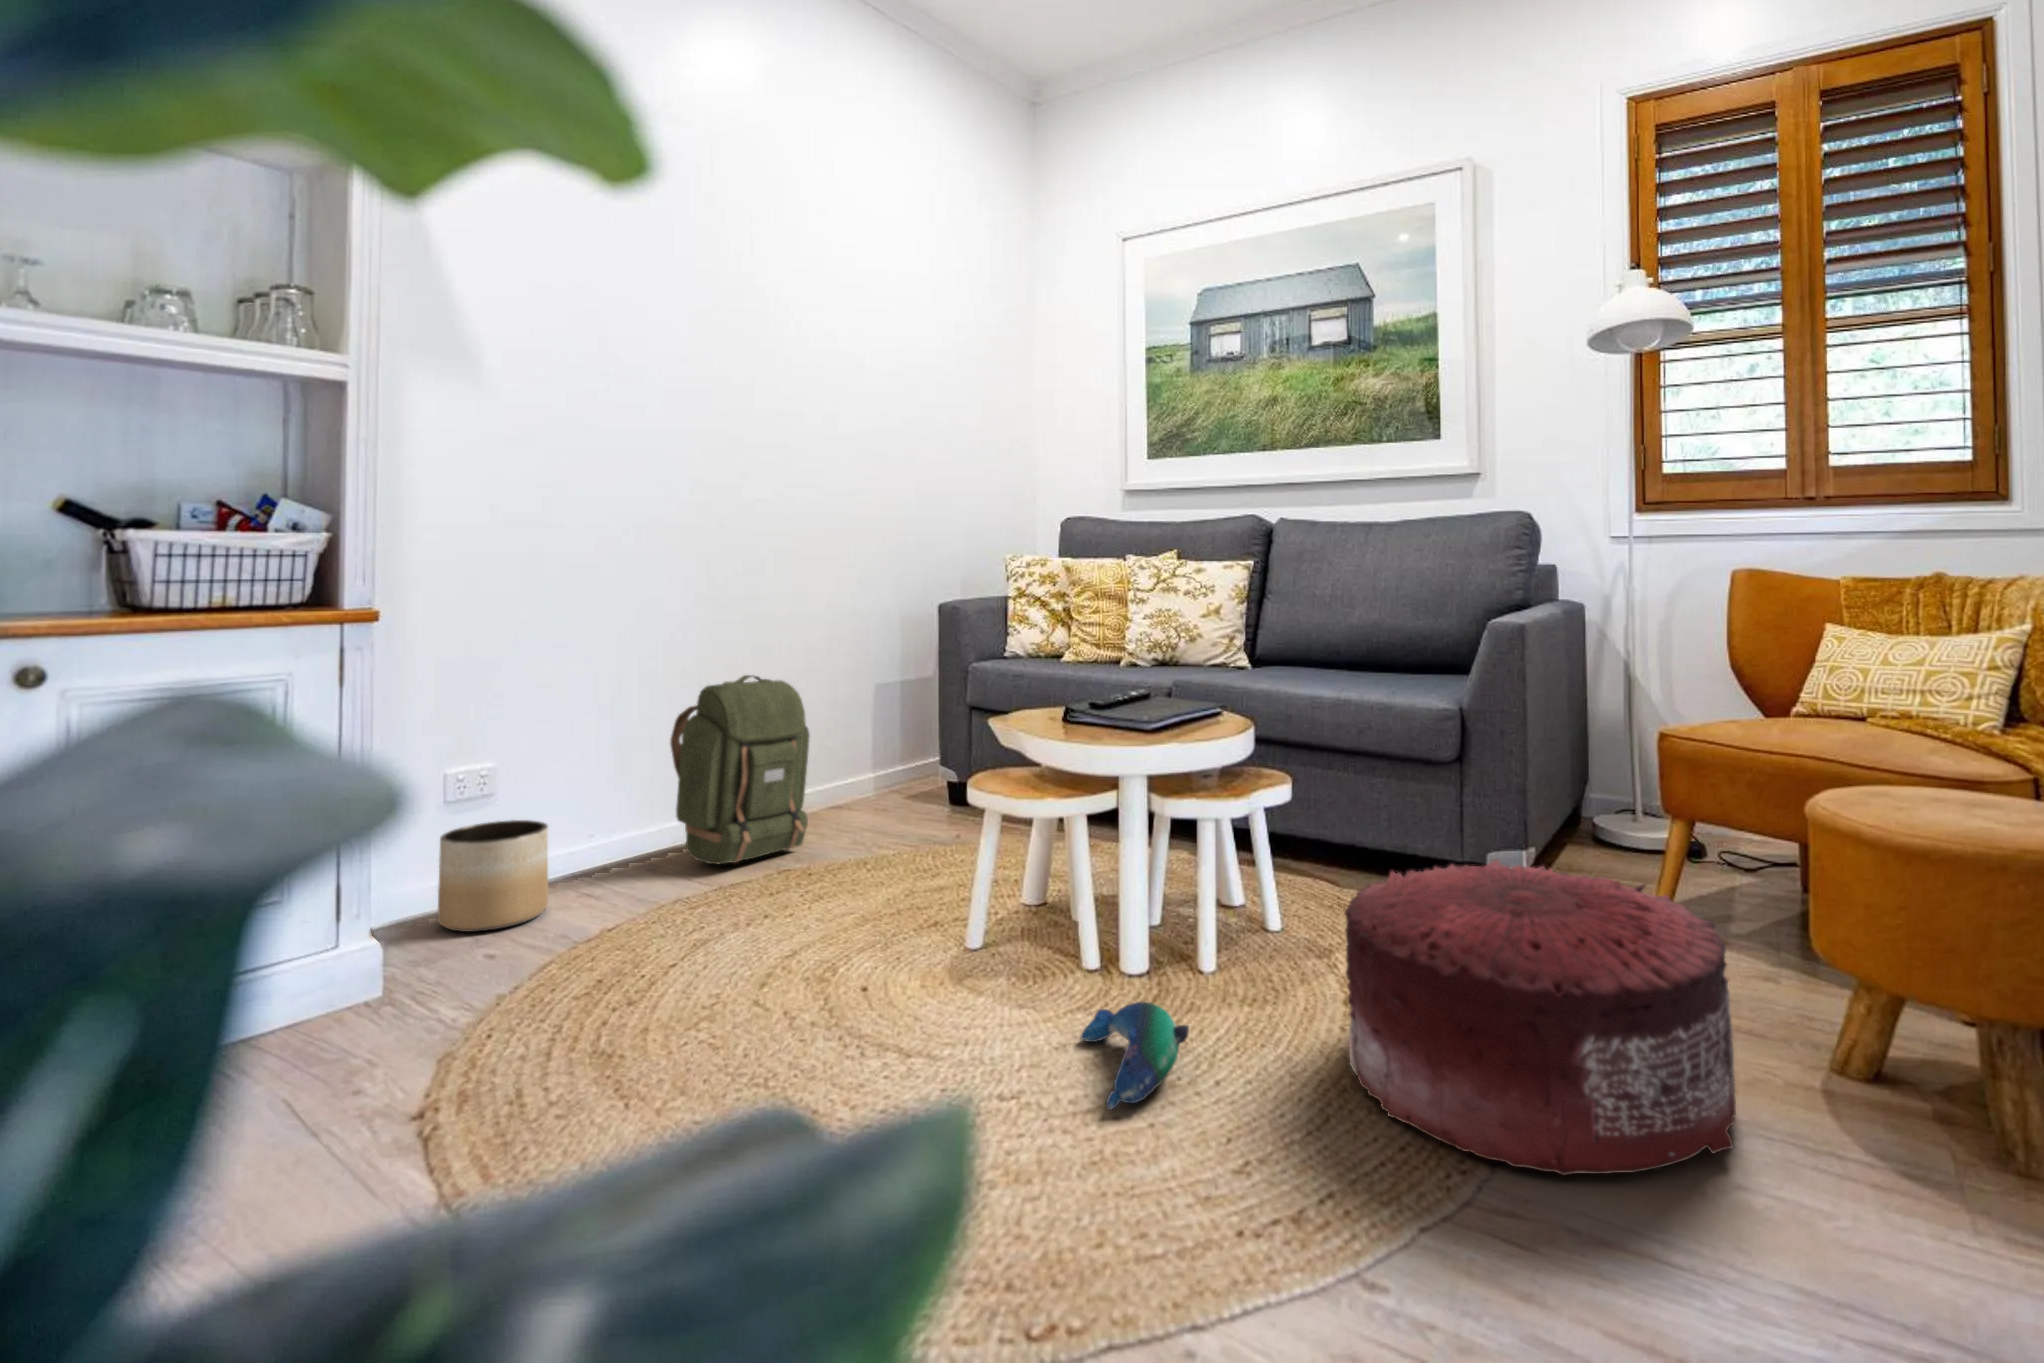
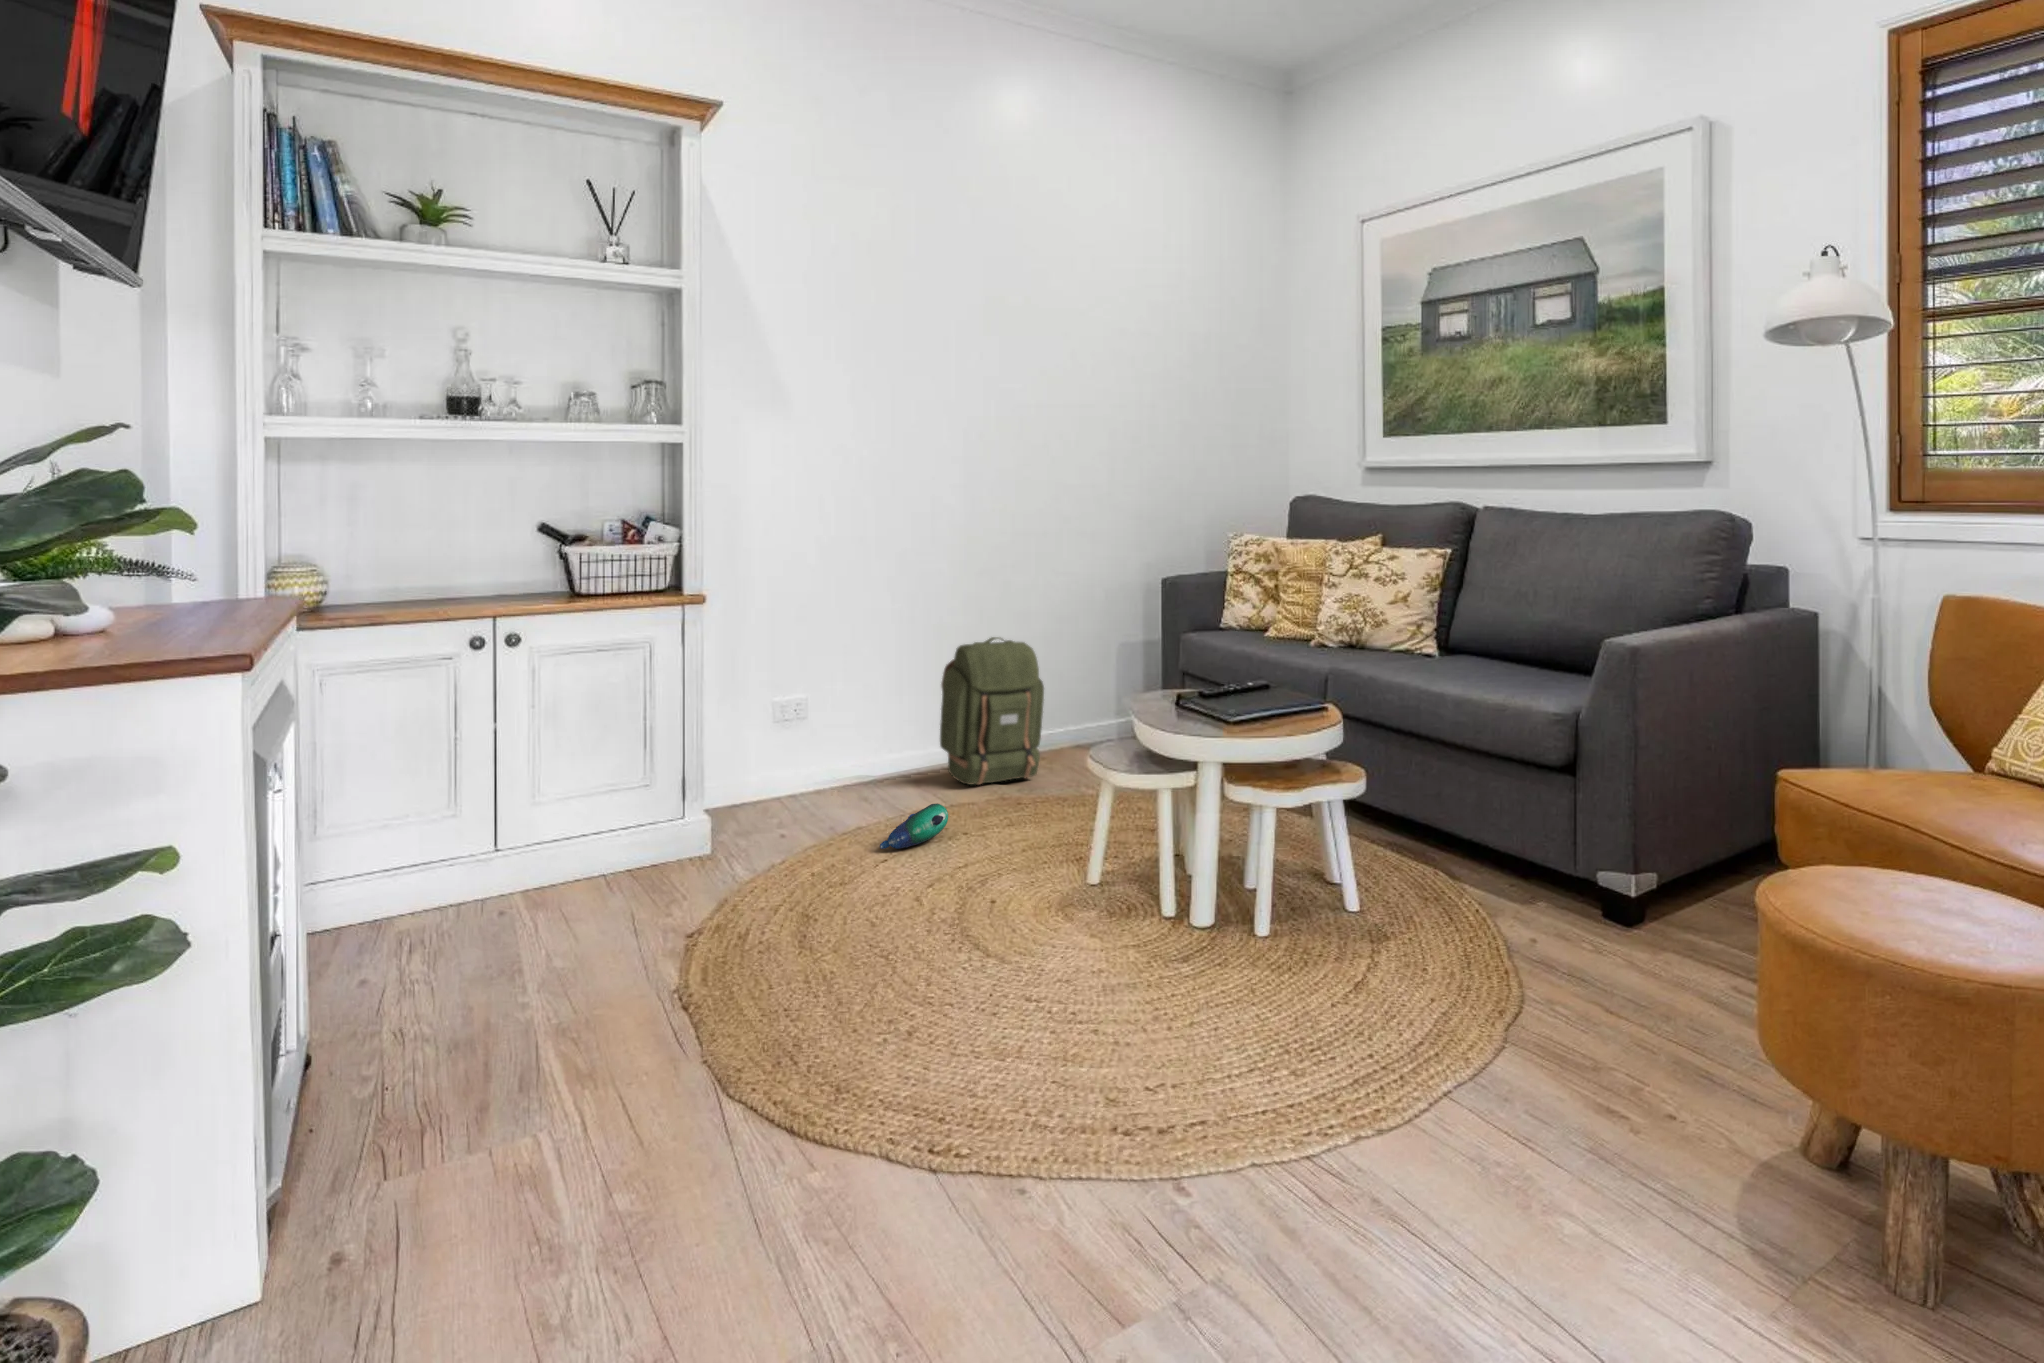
planter: present [438,820,548,932] -> none [768,738,839,816]
pouf: present [1345,859,1736,1175] -> none [1294,876,1638,1174]
plush toy: present [1081,1001,1189,1110] -> present [880,804,948,849]

